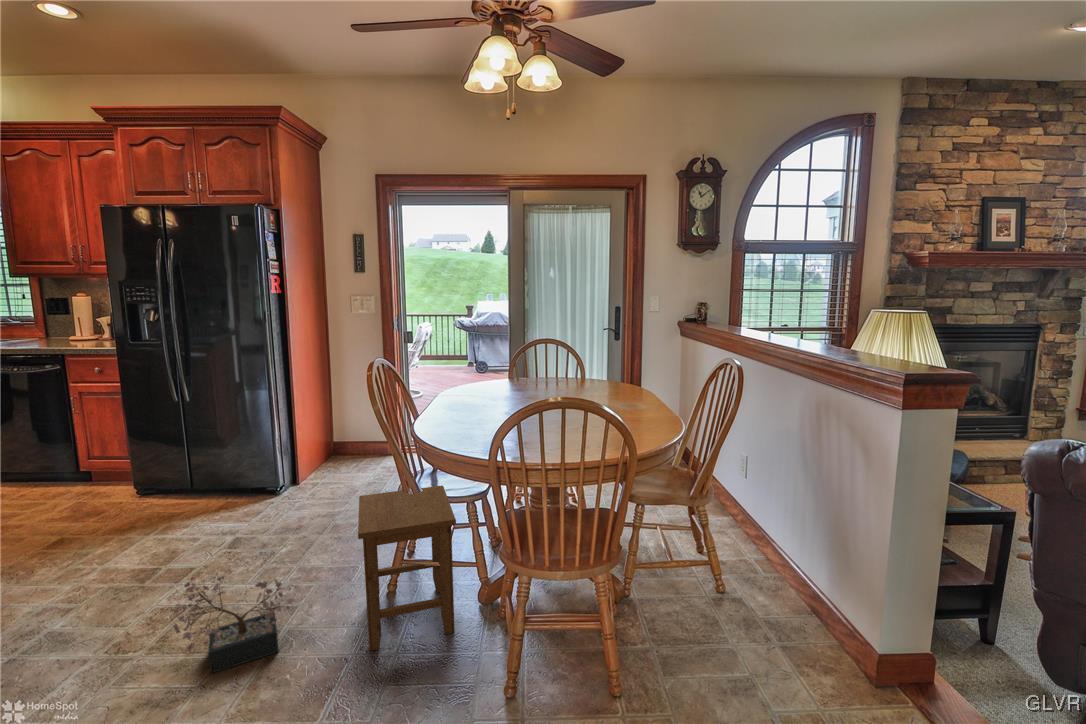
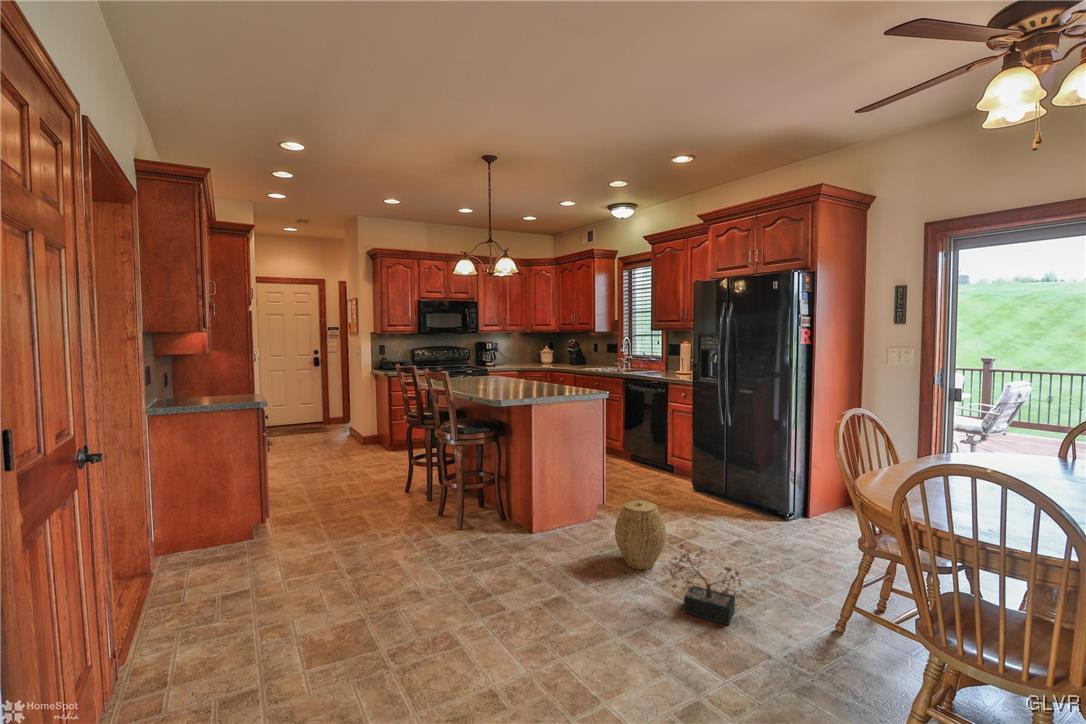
stool: present [358,485,456,651] -> none [792,529,907,700]
woven basket: none [37,542,143,655] -> present [615,500,666,569]

